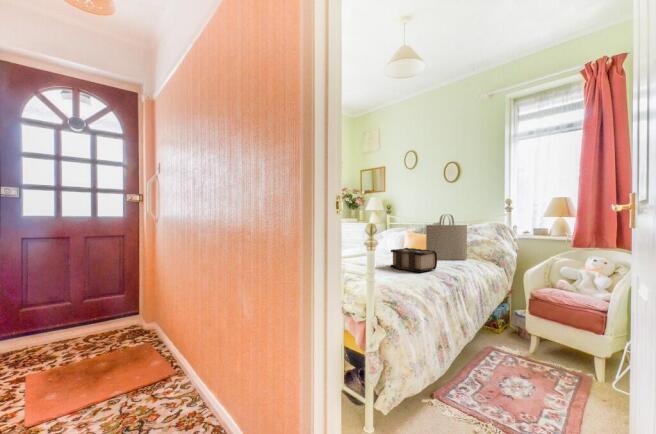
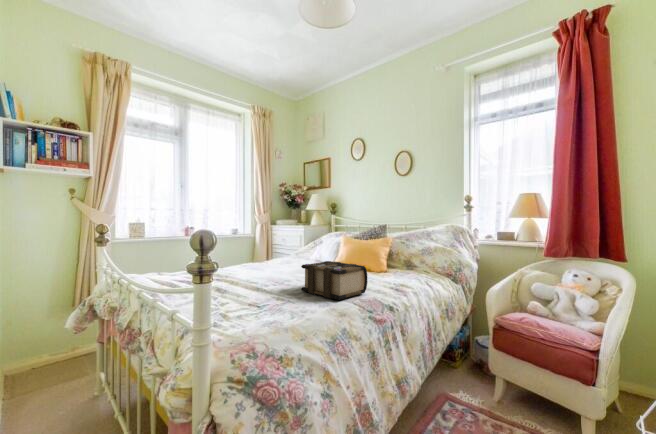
tote bag: present [426,215,467,260] -> none [363,214,416,275]

